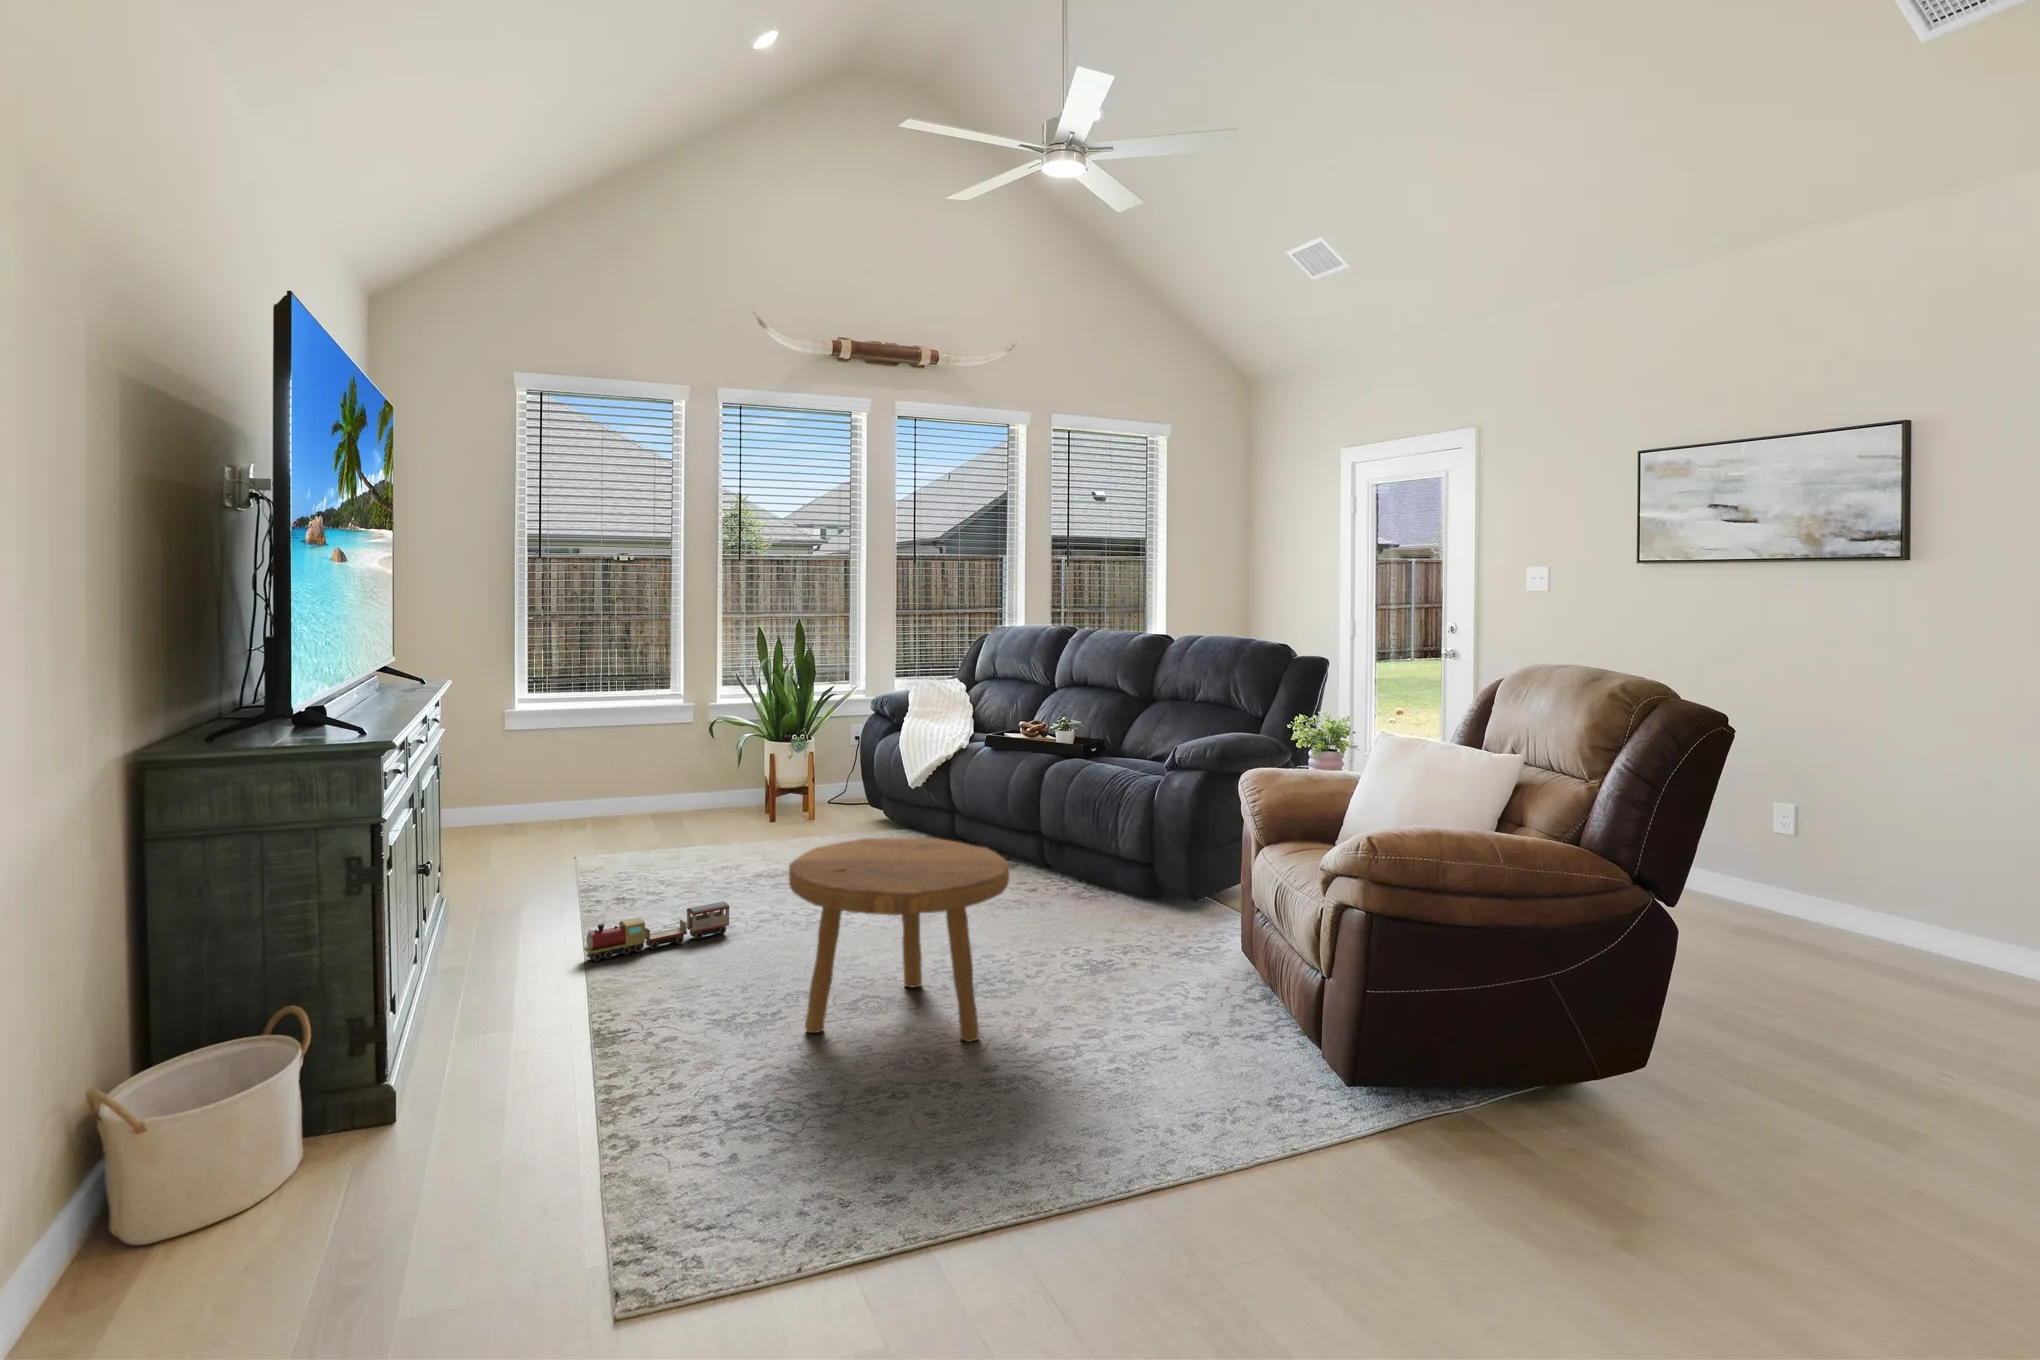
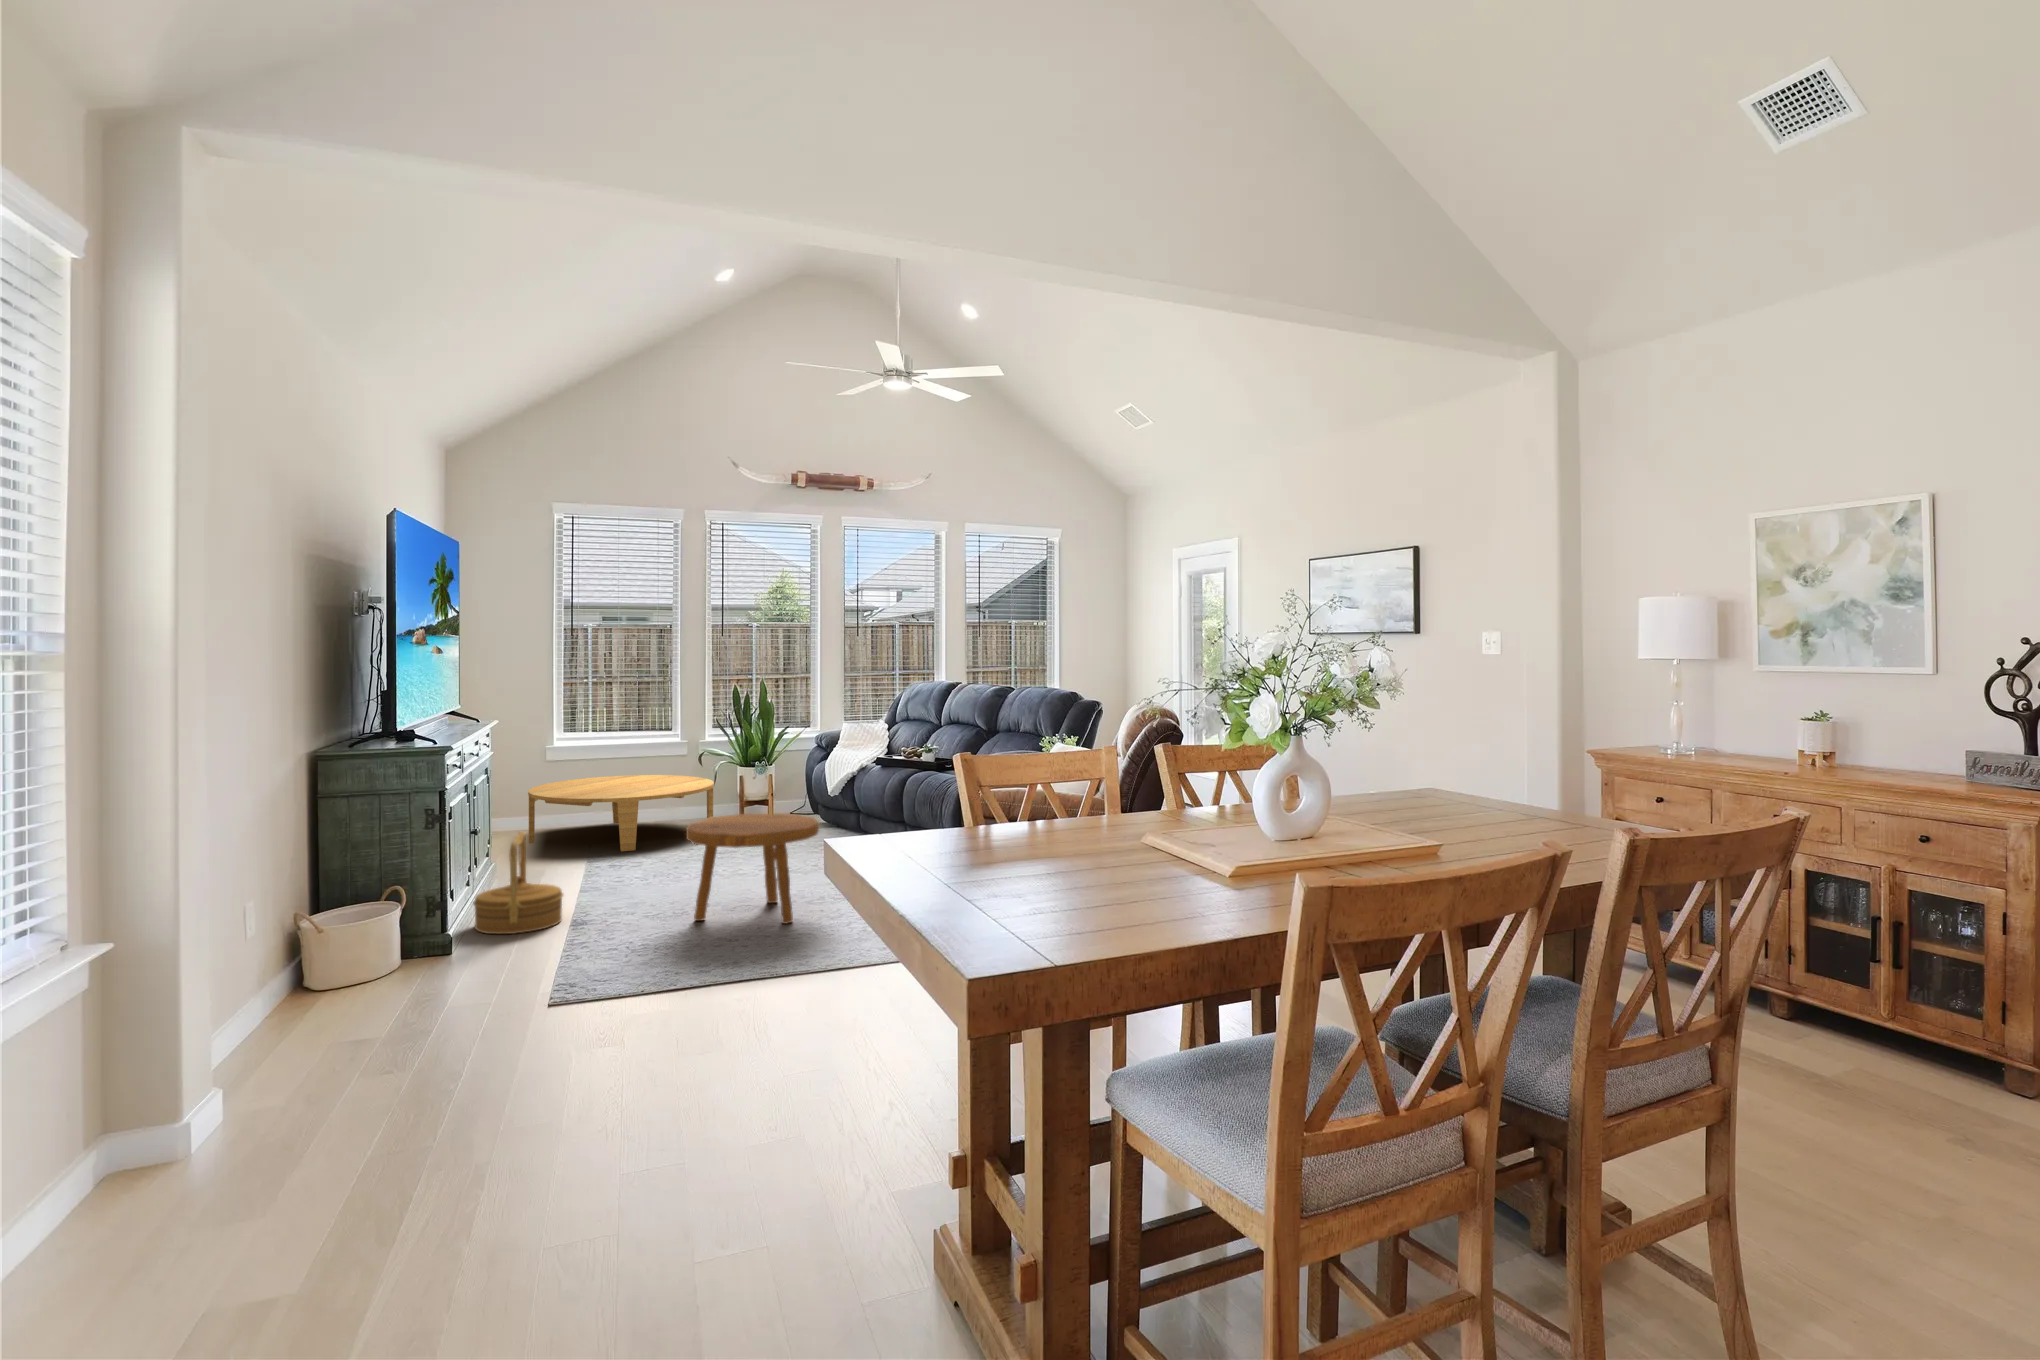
coffee table: none [486,751,743,870] -> present [528,775,714,851]
woven basket: none [426,873,580,1067] -> present [473,832,563,934]
toy train: present [584,902,729,961] -> none [577,861,674,894]

